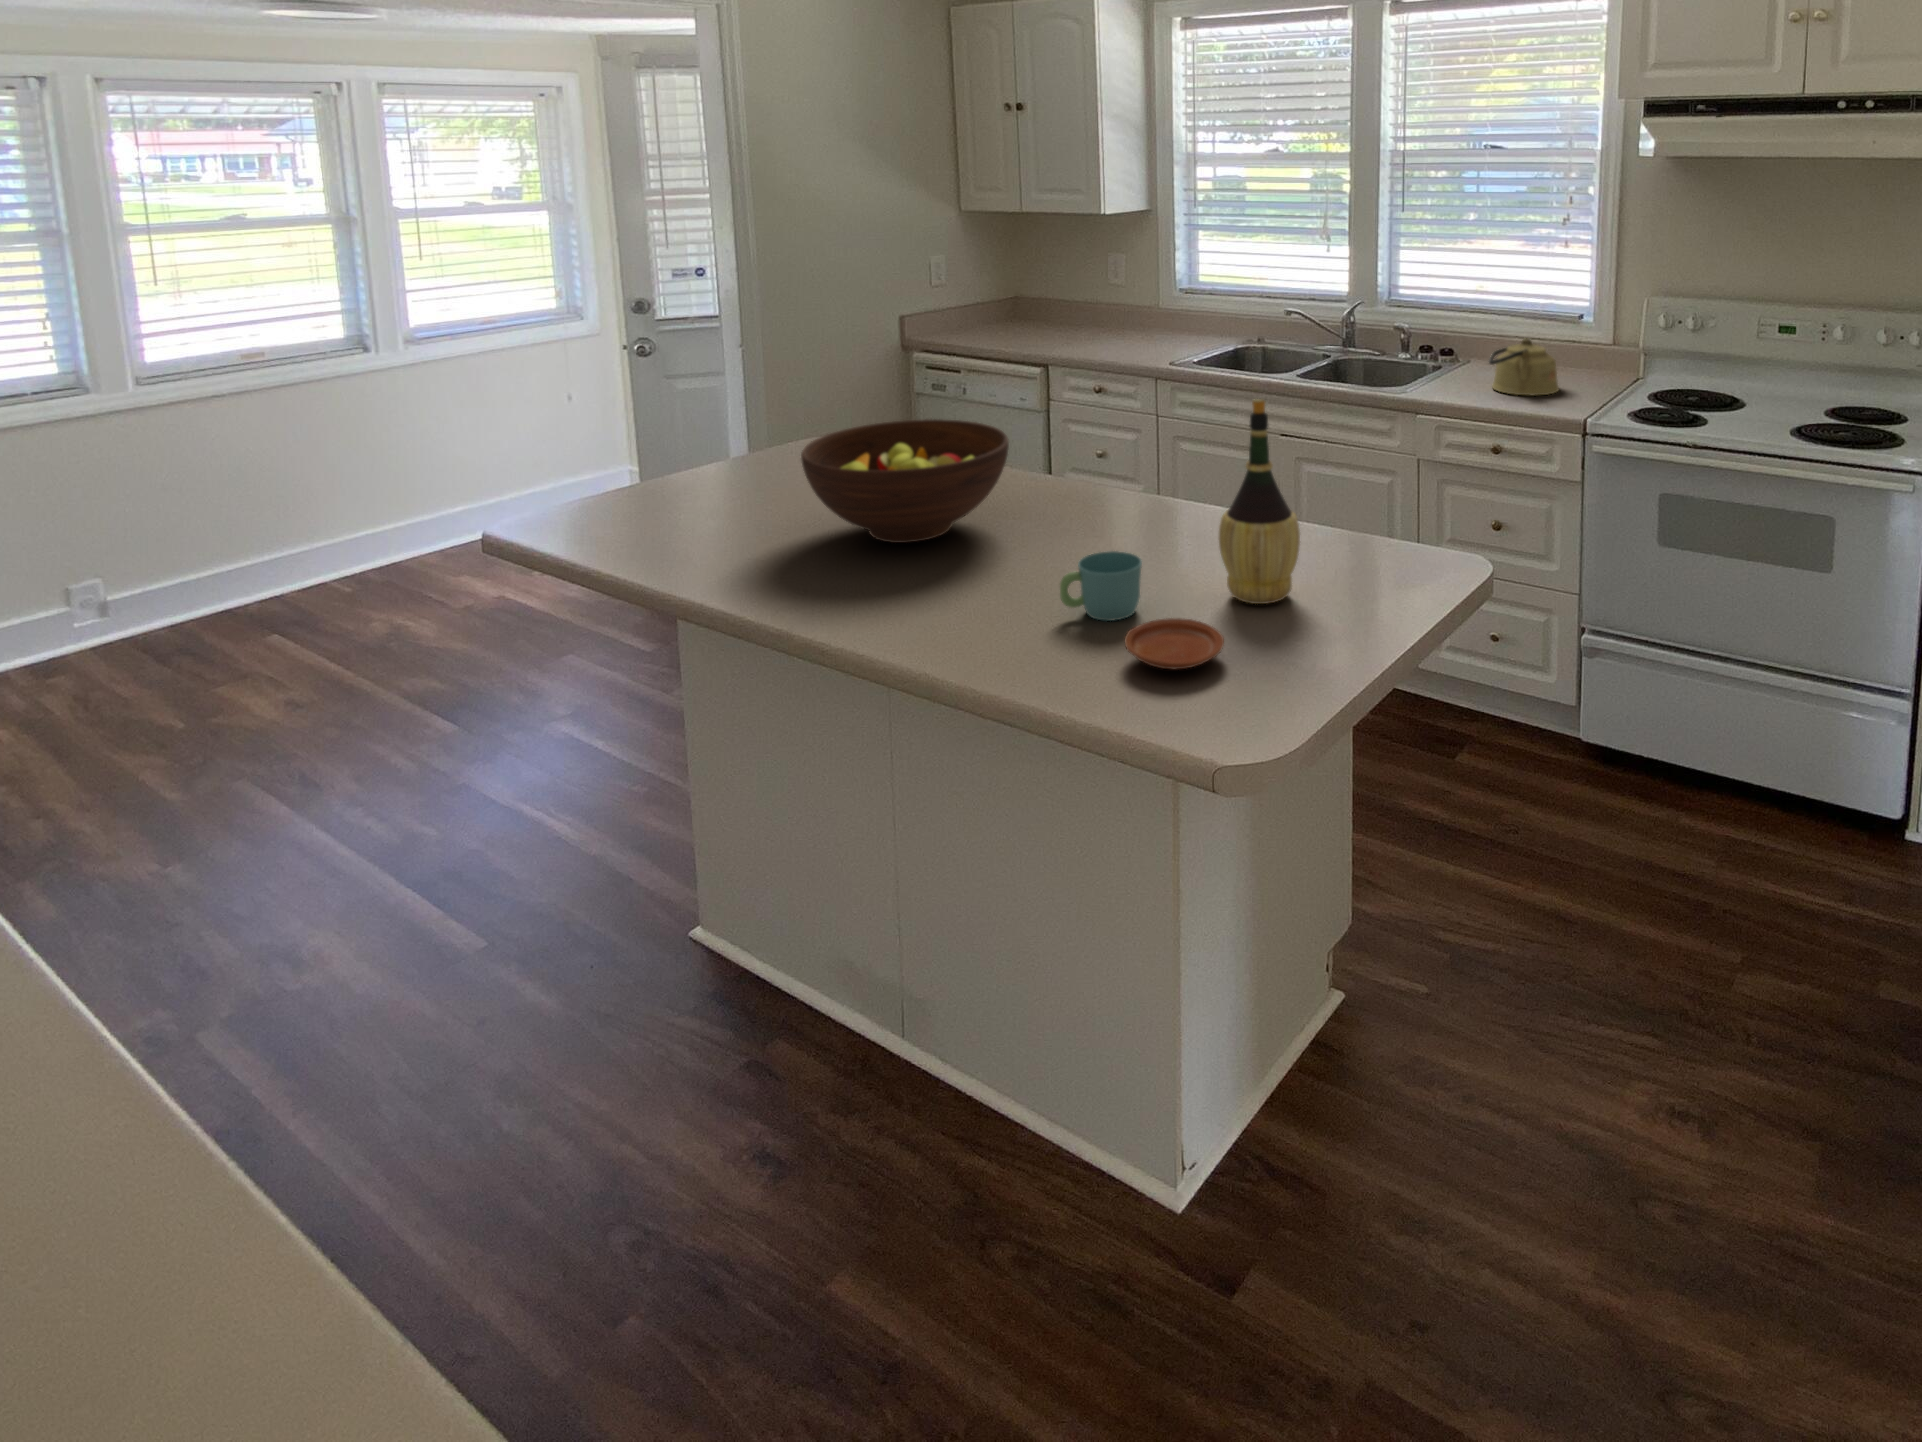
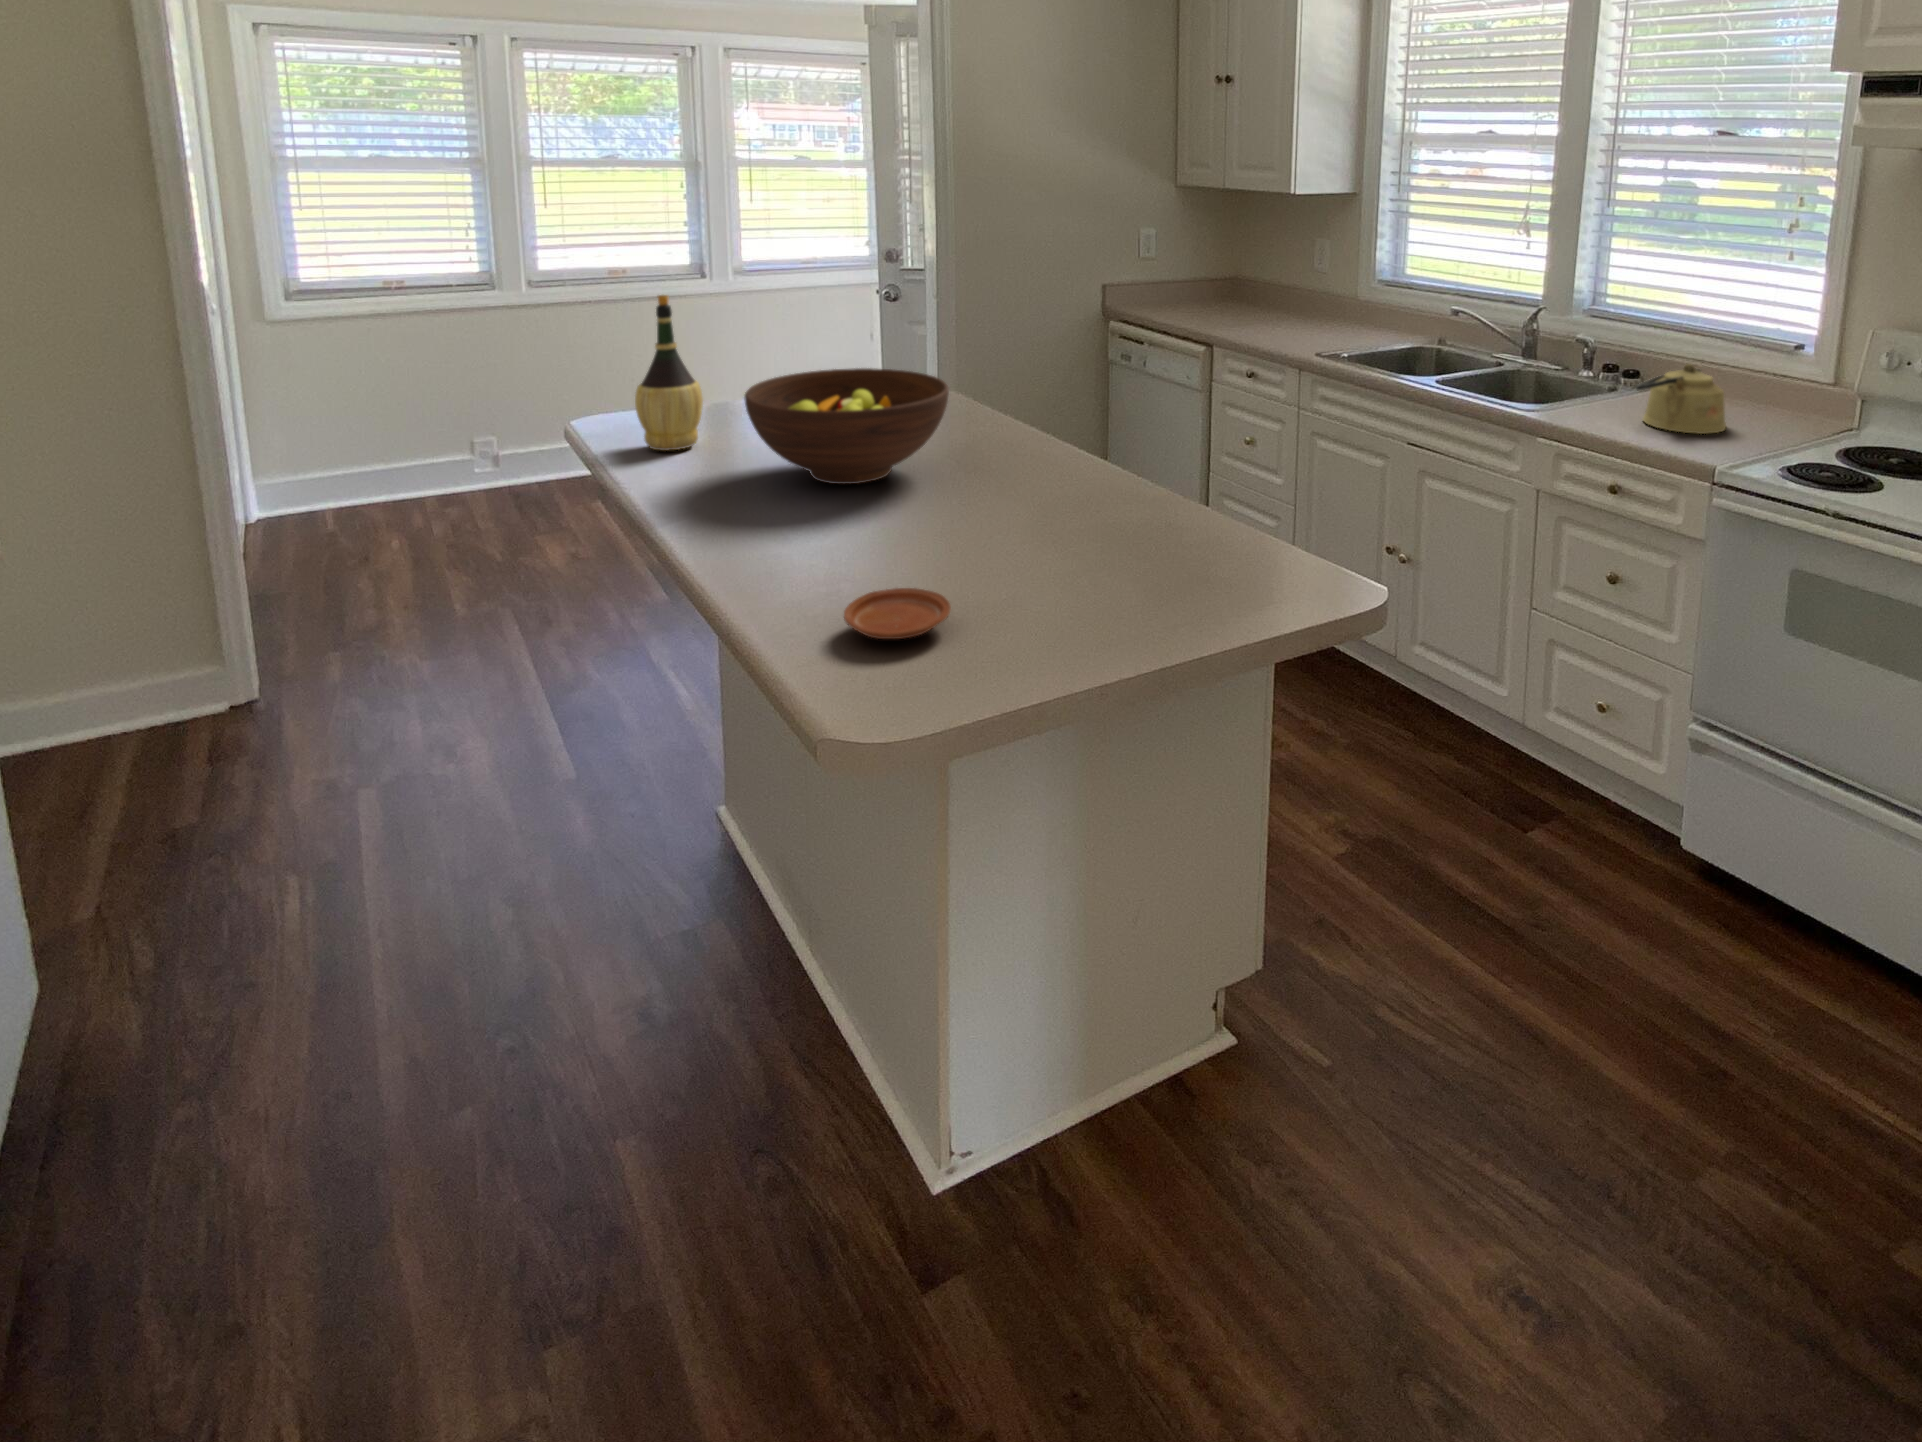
wine bottle: present [1219,399,1300,604] -> present [635,295,703,450]
mug: present [1060,551,1142,621] -> none [859,515,944,584]

